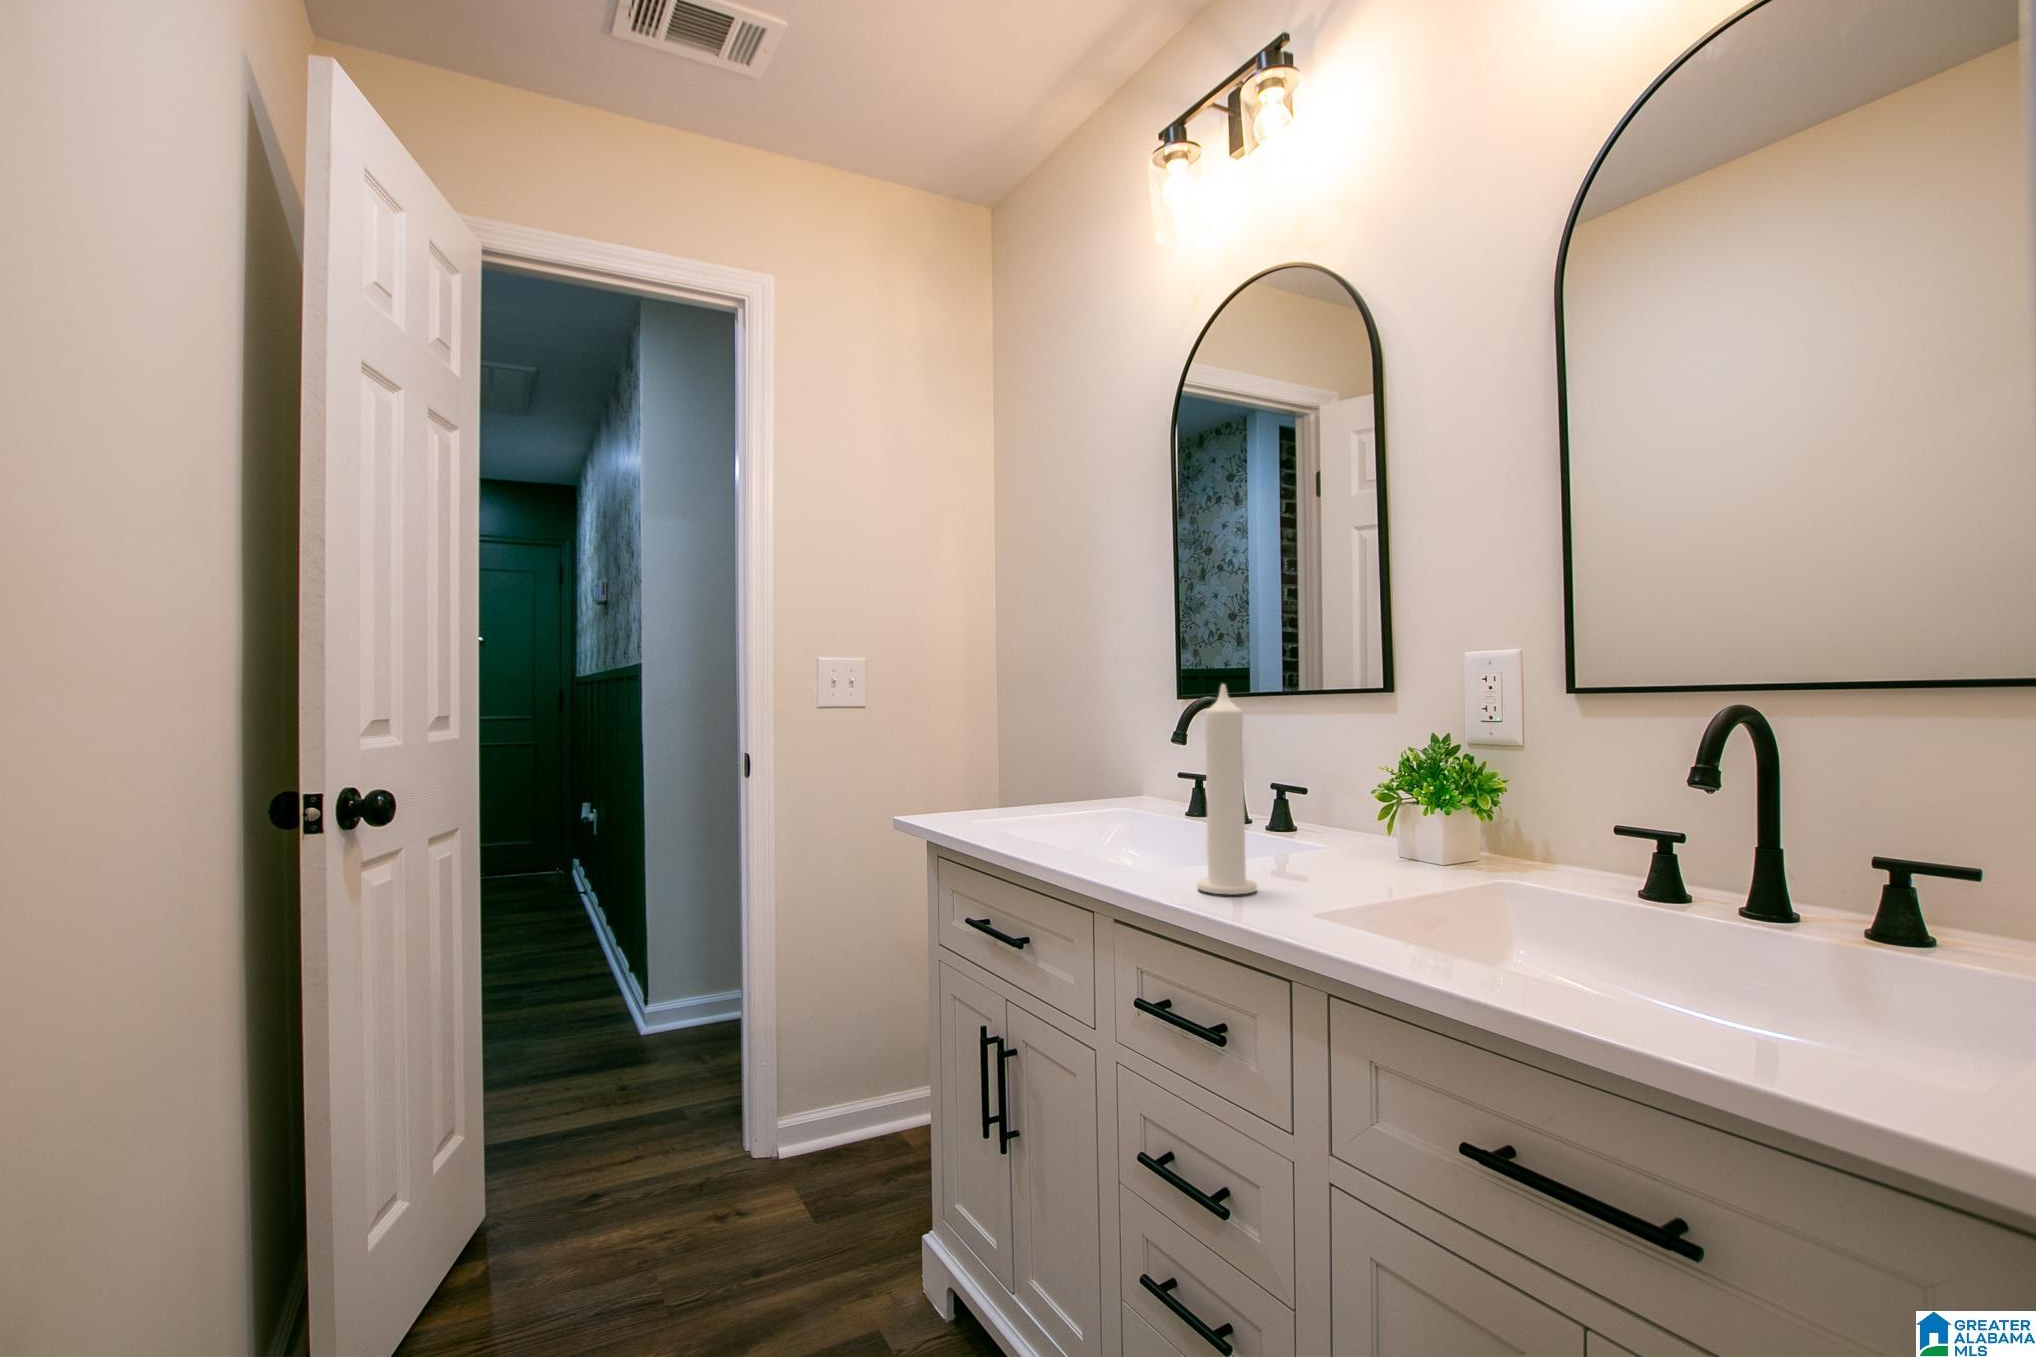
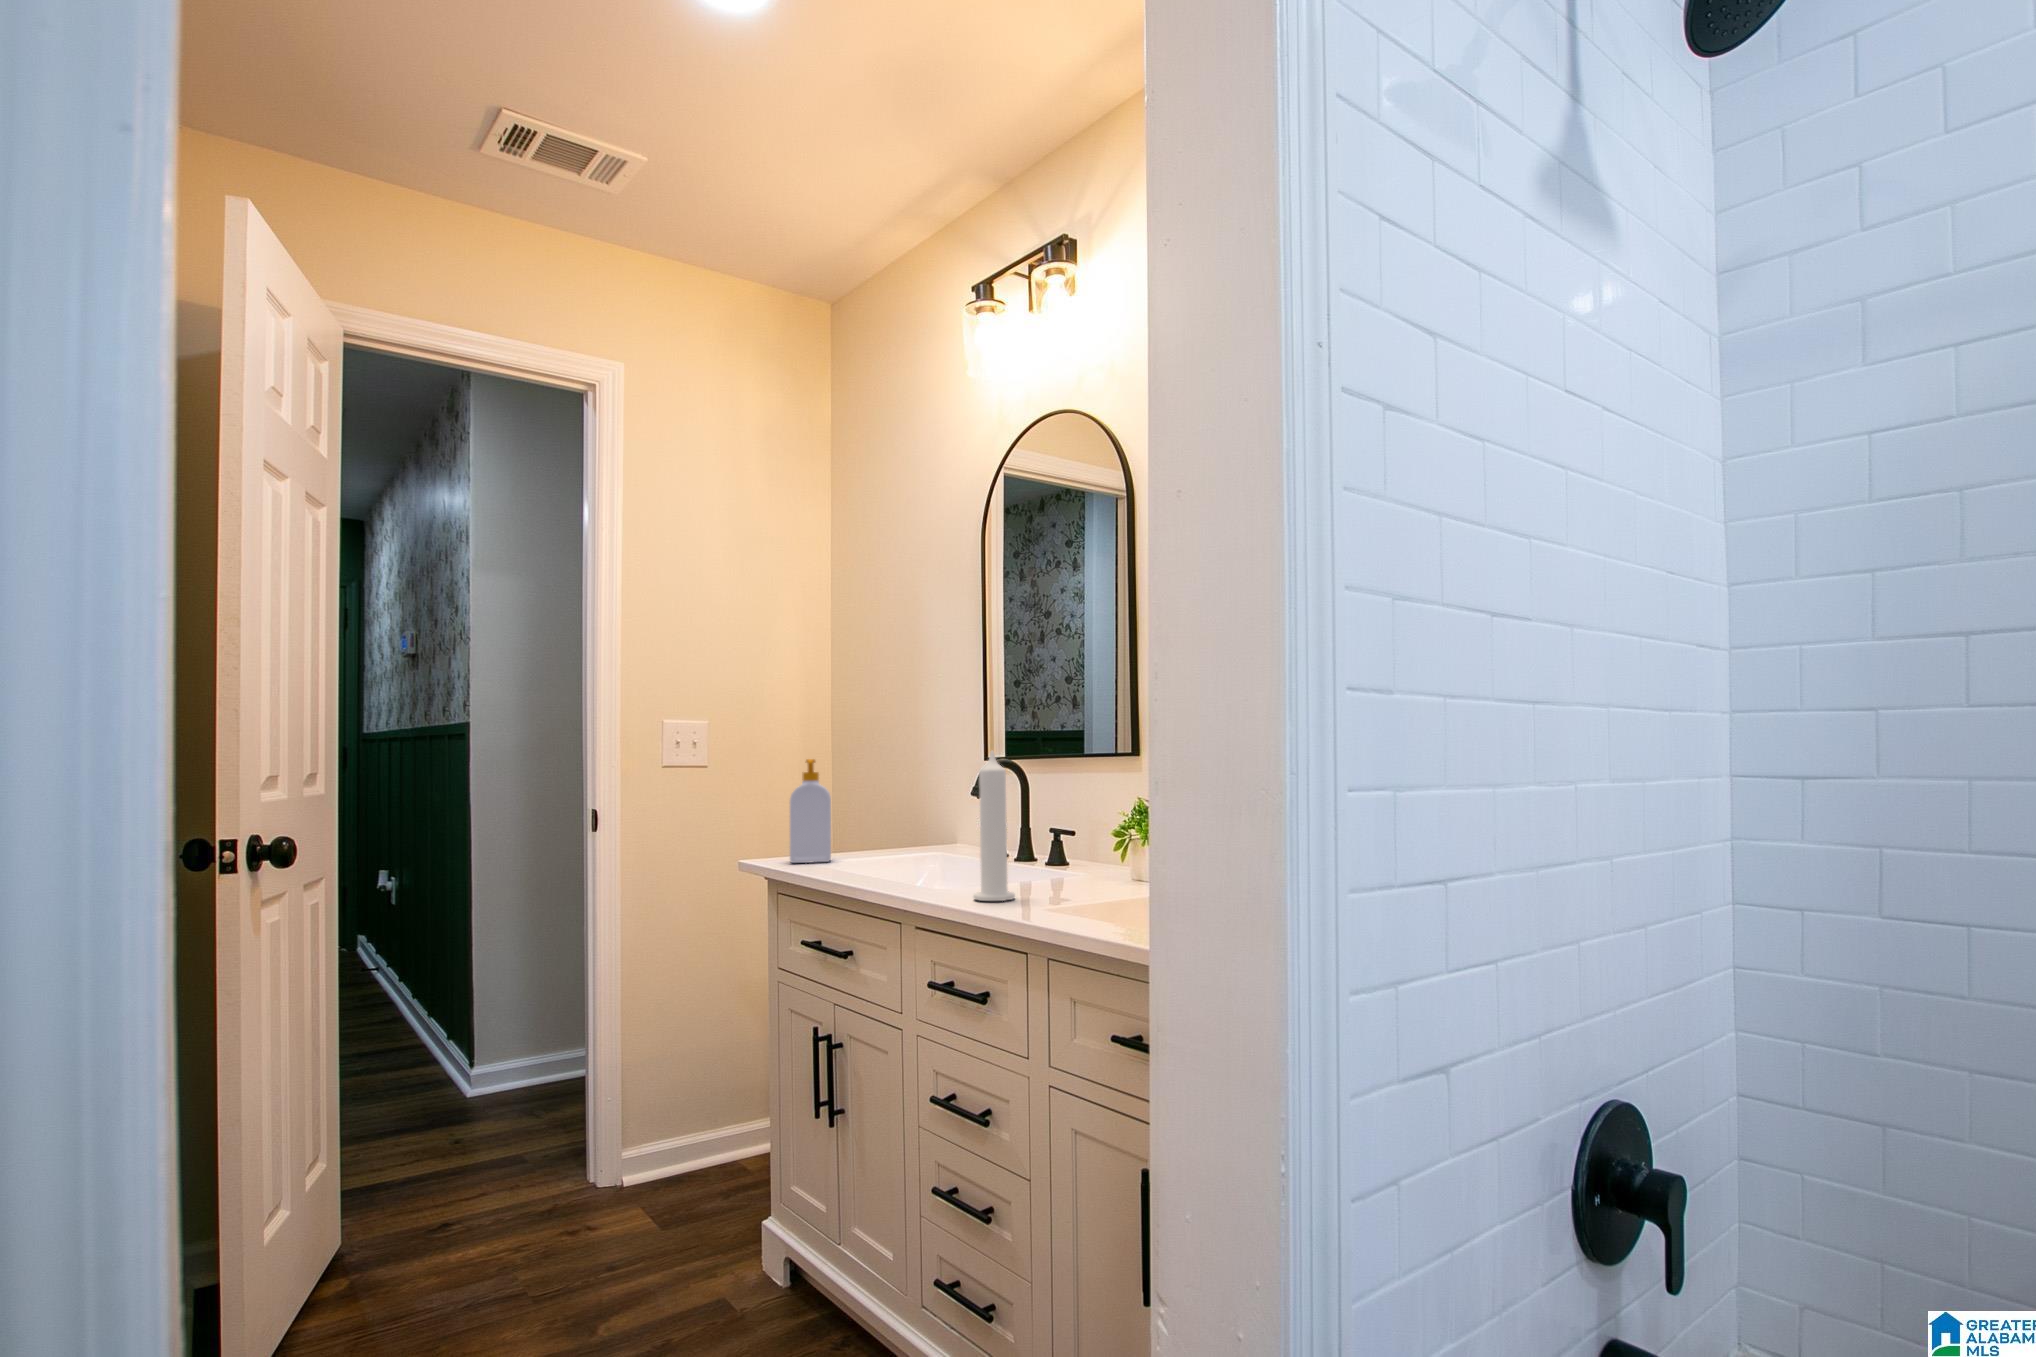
soap bottle: none [950,700,999,822] -> present [790,759,831,863]

